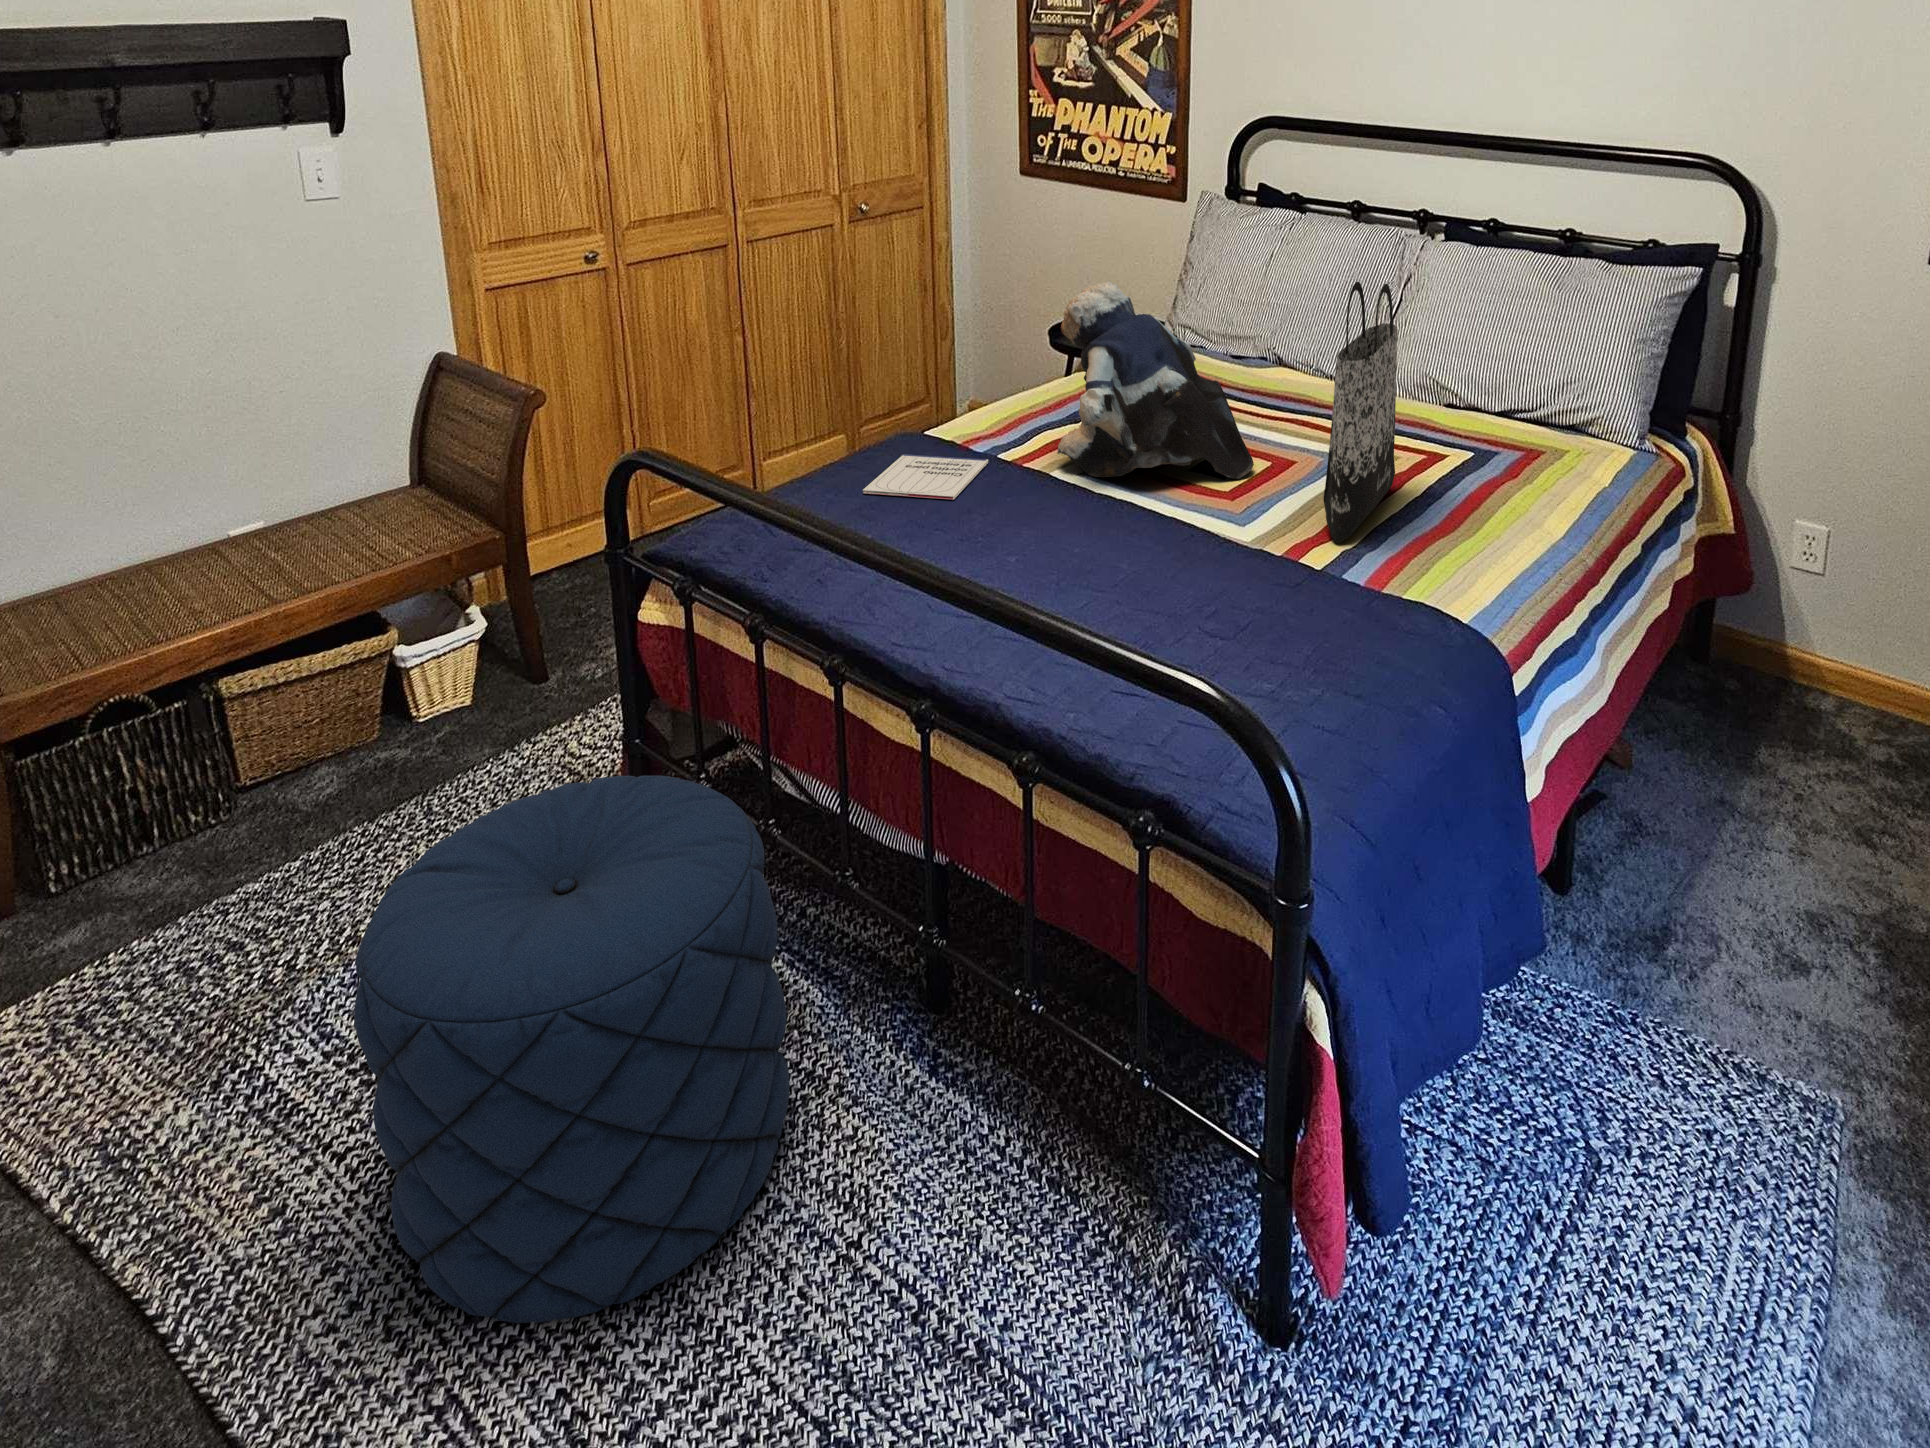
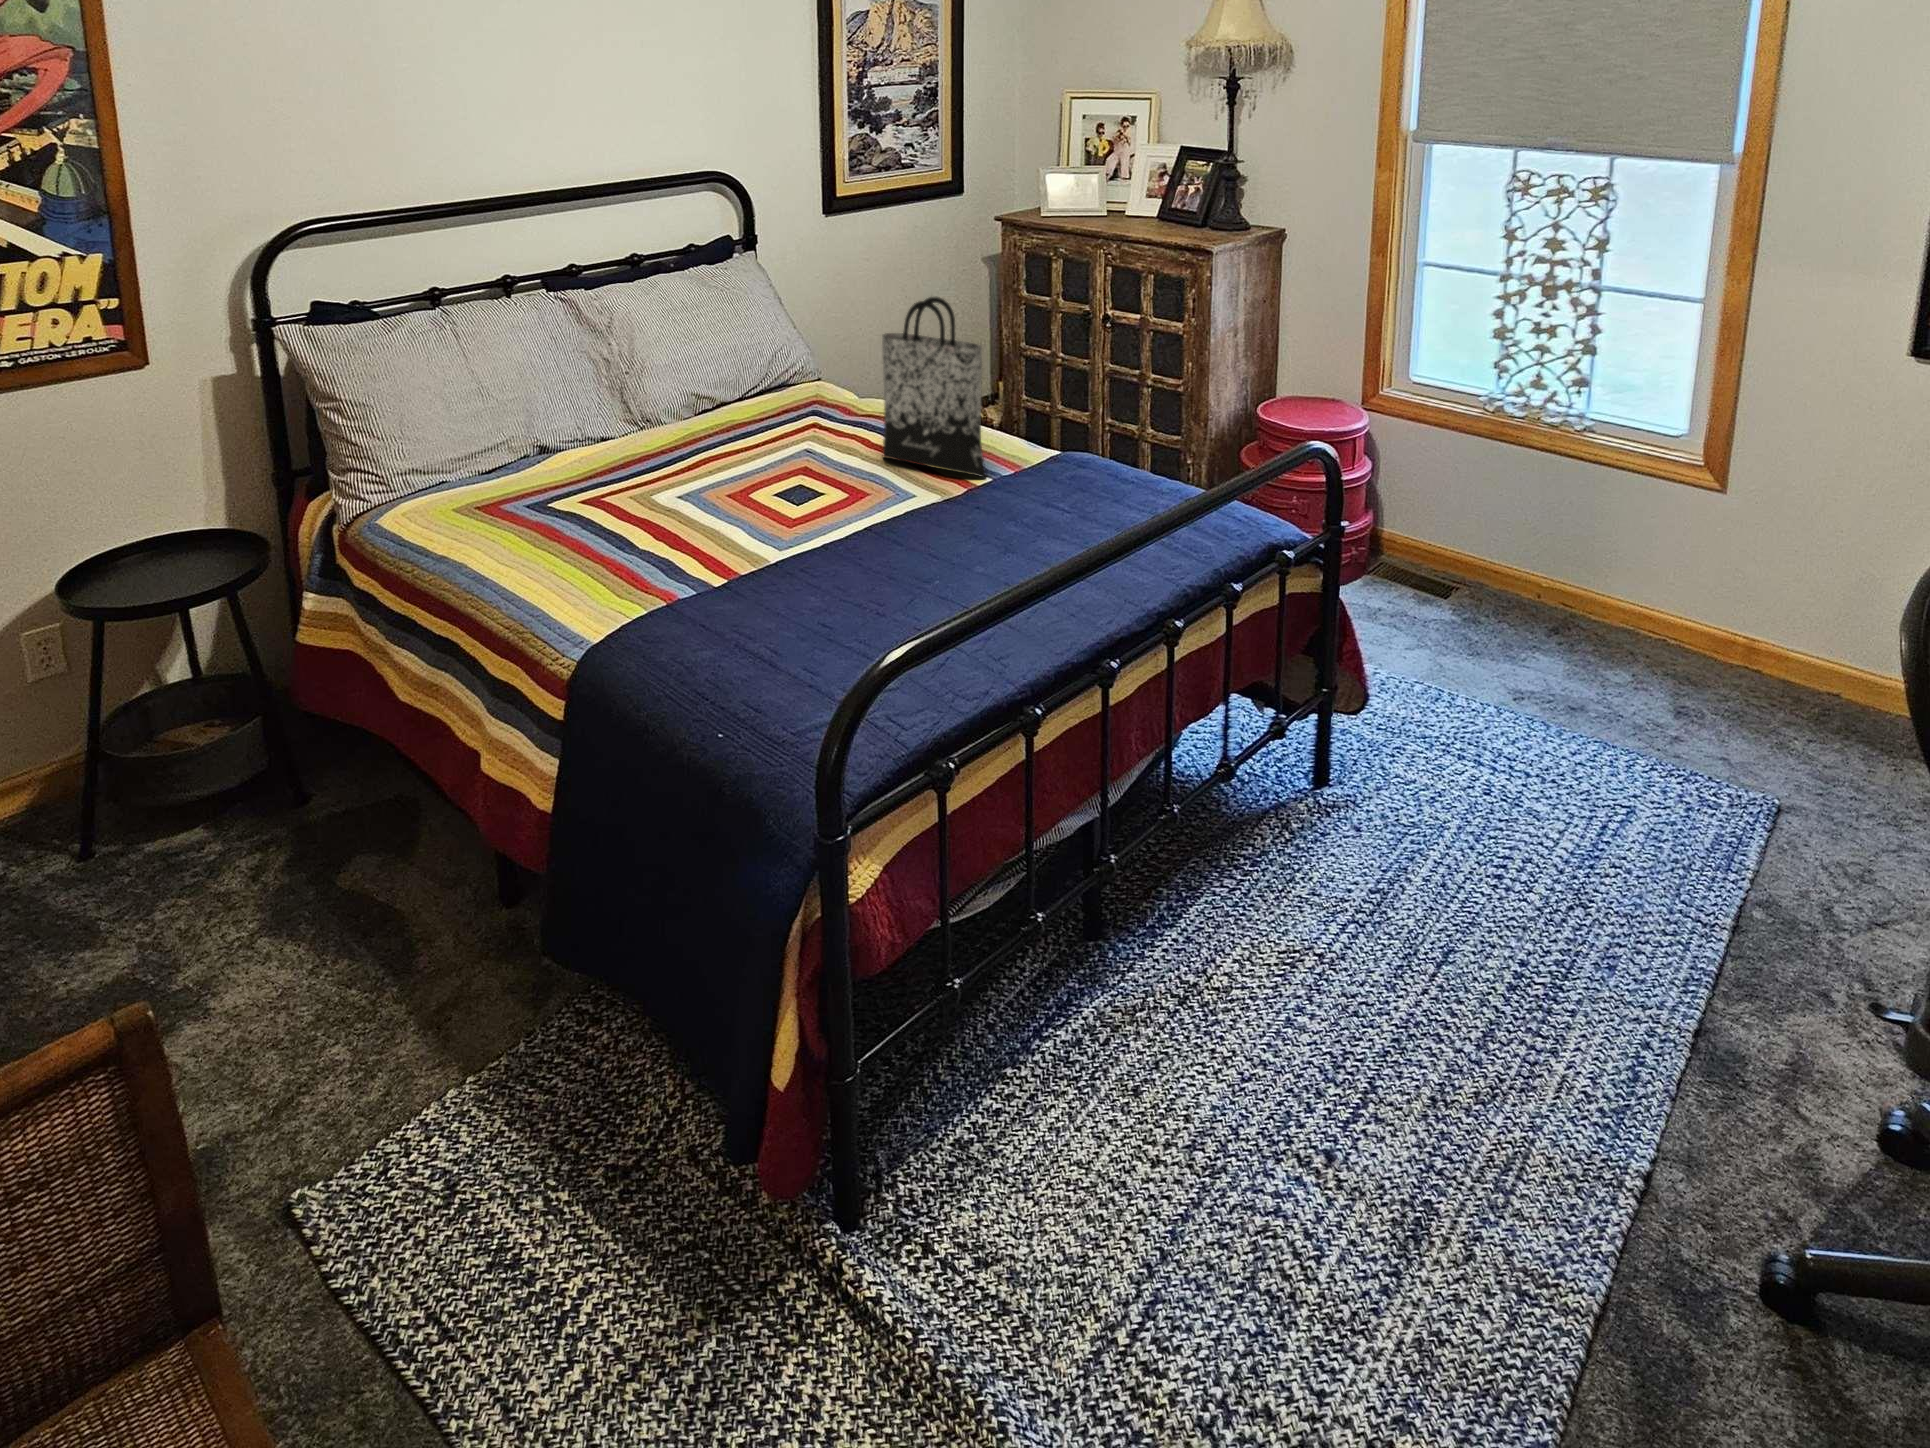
teddy bear: present [1057,281,1254,479] -> none [689,378,861,551]
notebook: present [863,454,988,500] -> none [702,589,846,657]
pouf: present [354,775,790,1323] -> none [1115,797,1474,1286]

